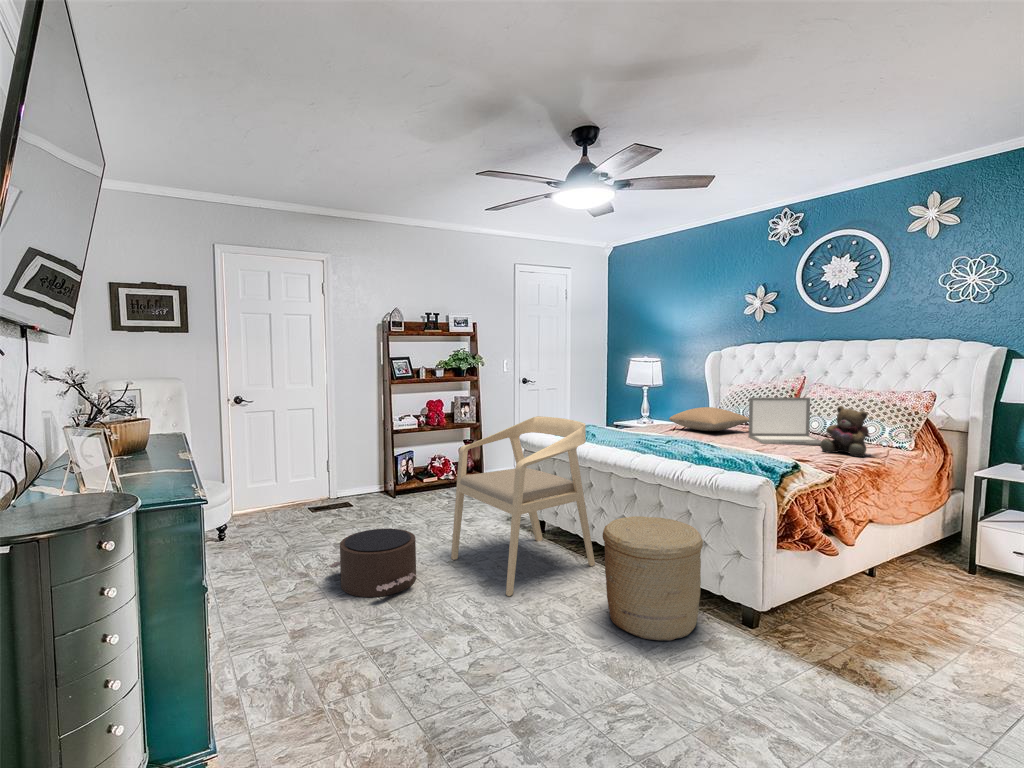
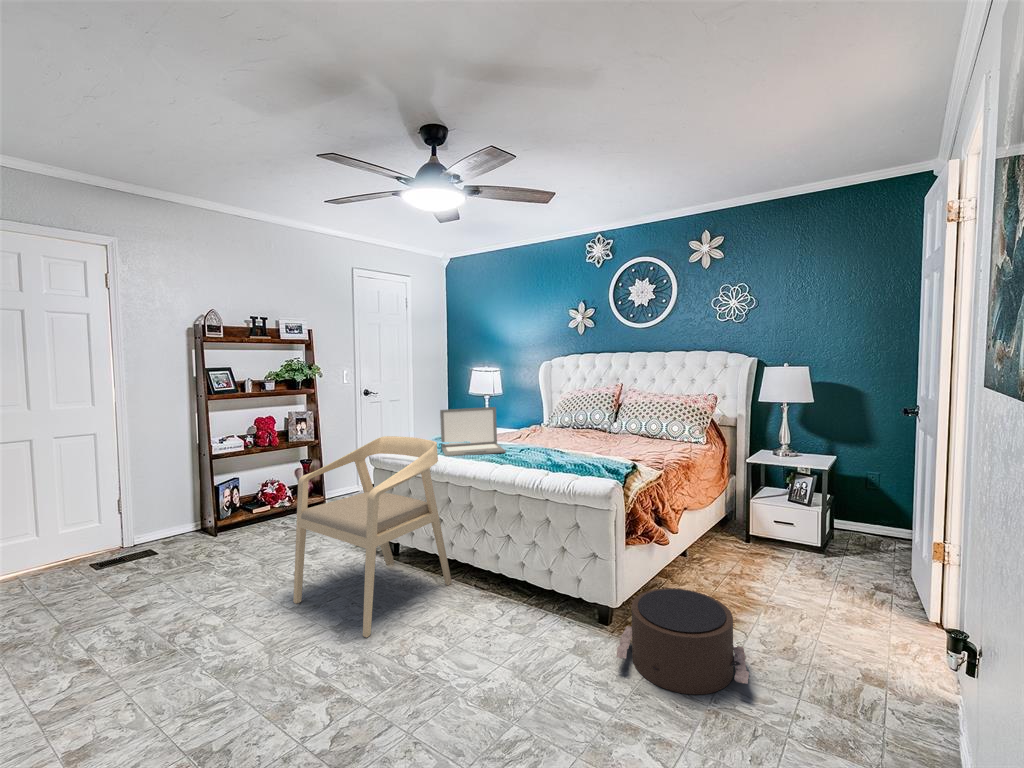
laptop: present [749,397,821,445] -> present [440,407,506,456]
teddy bear: present [820,406,870,457] -> none [641,410,679,453]
pillow: present [669,407,749,431] -> none [509,415,579,437]
woven basket: present [603,516,703,641] -> none [466,531,562,659]
pouf: present [329,528,417,597] -> present [616,588,749,695]

